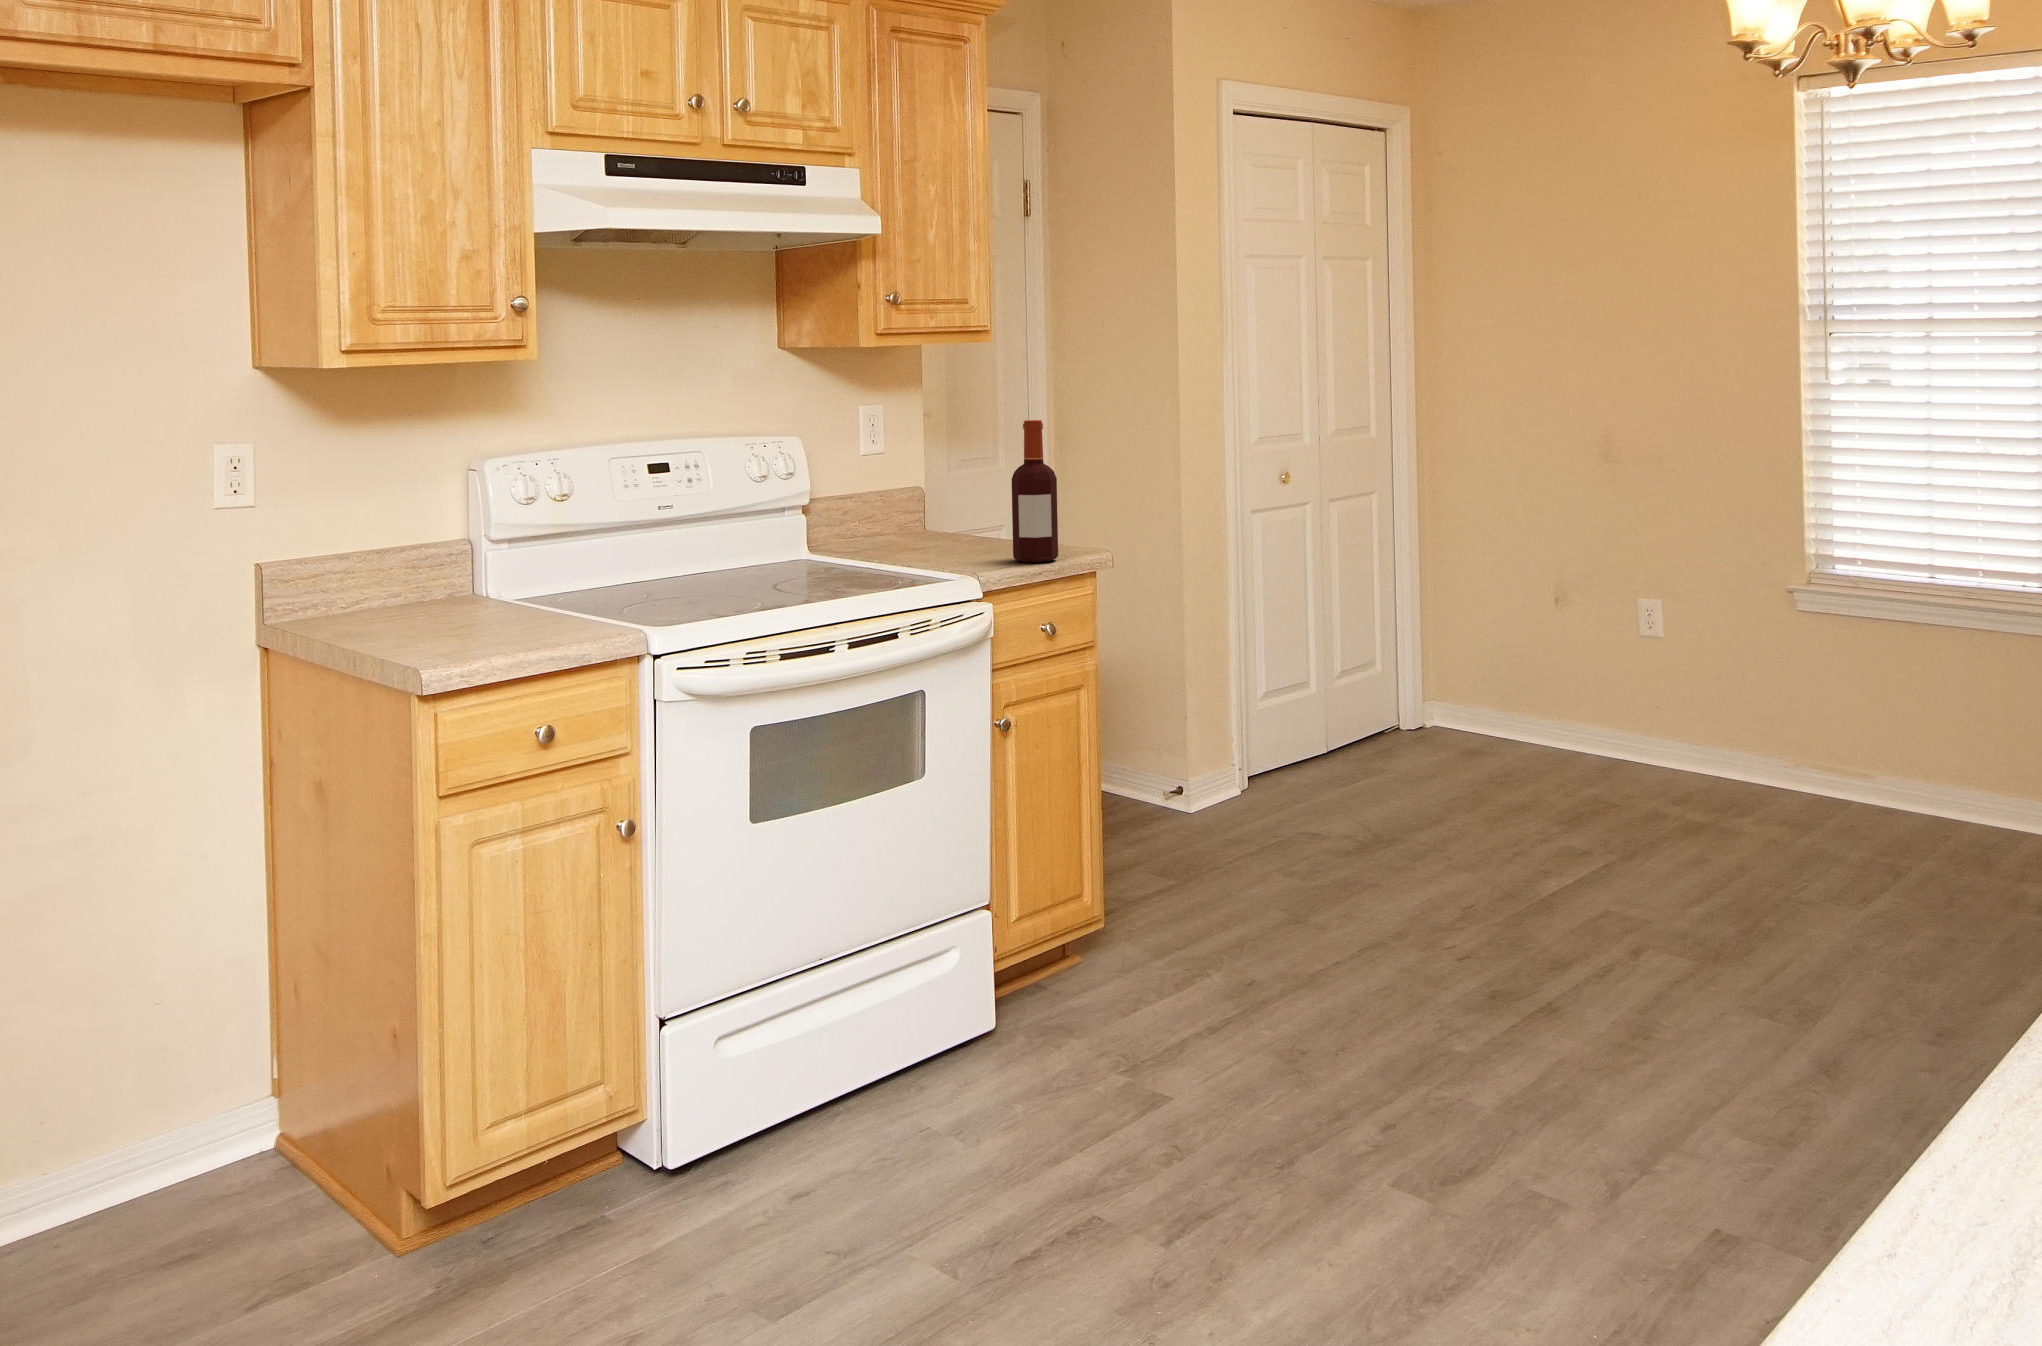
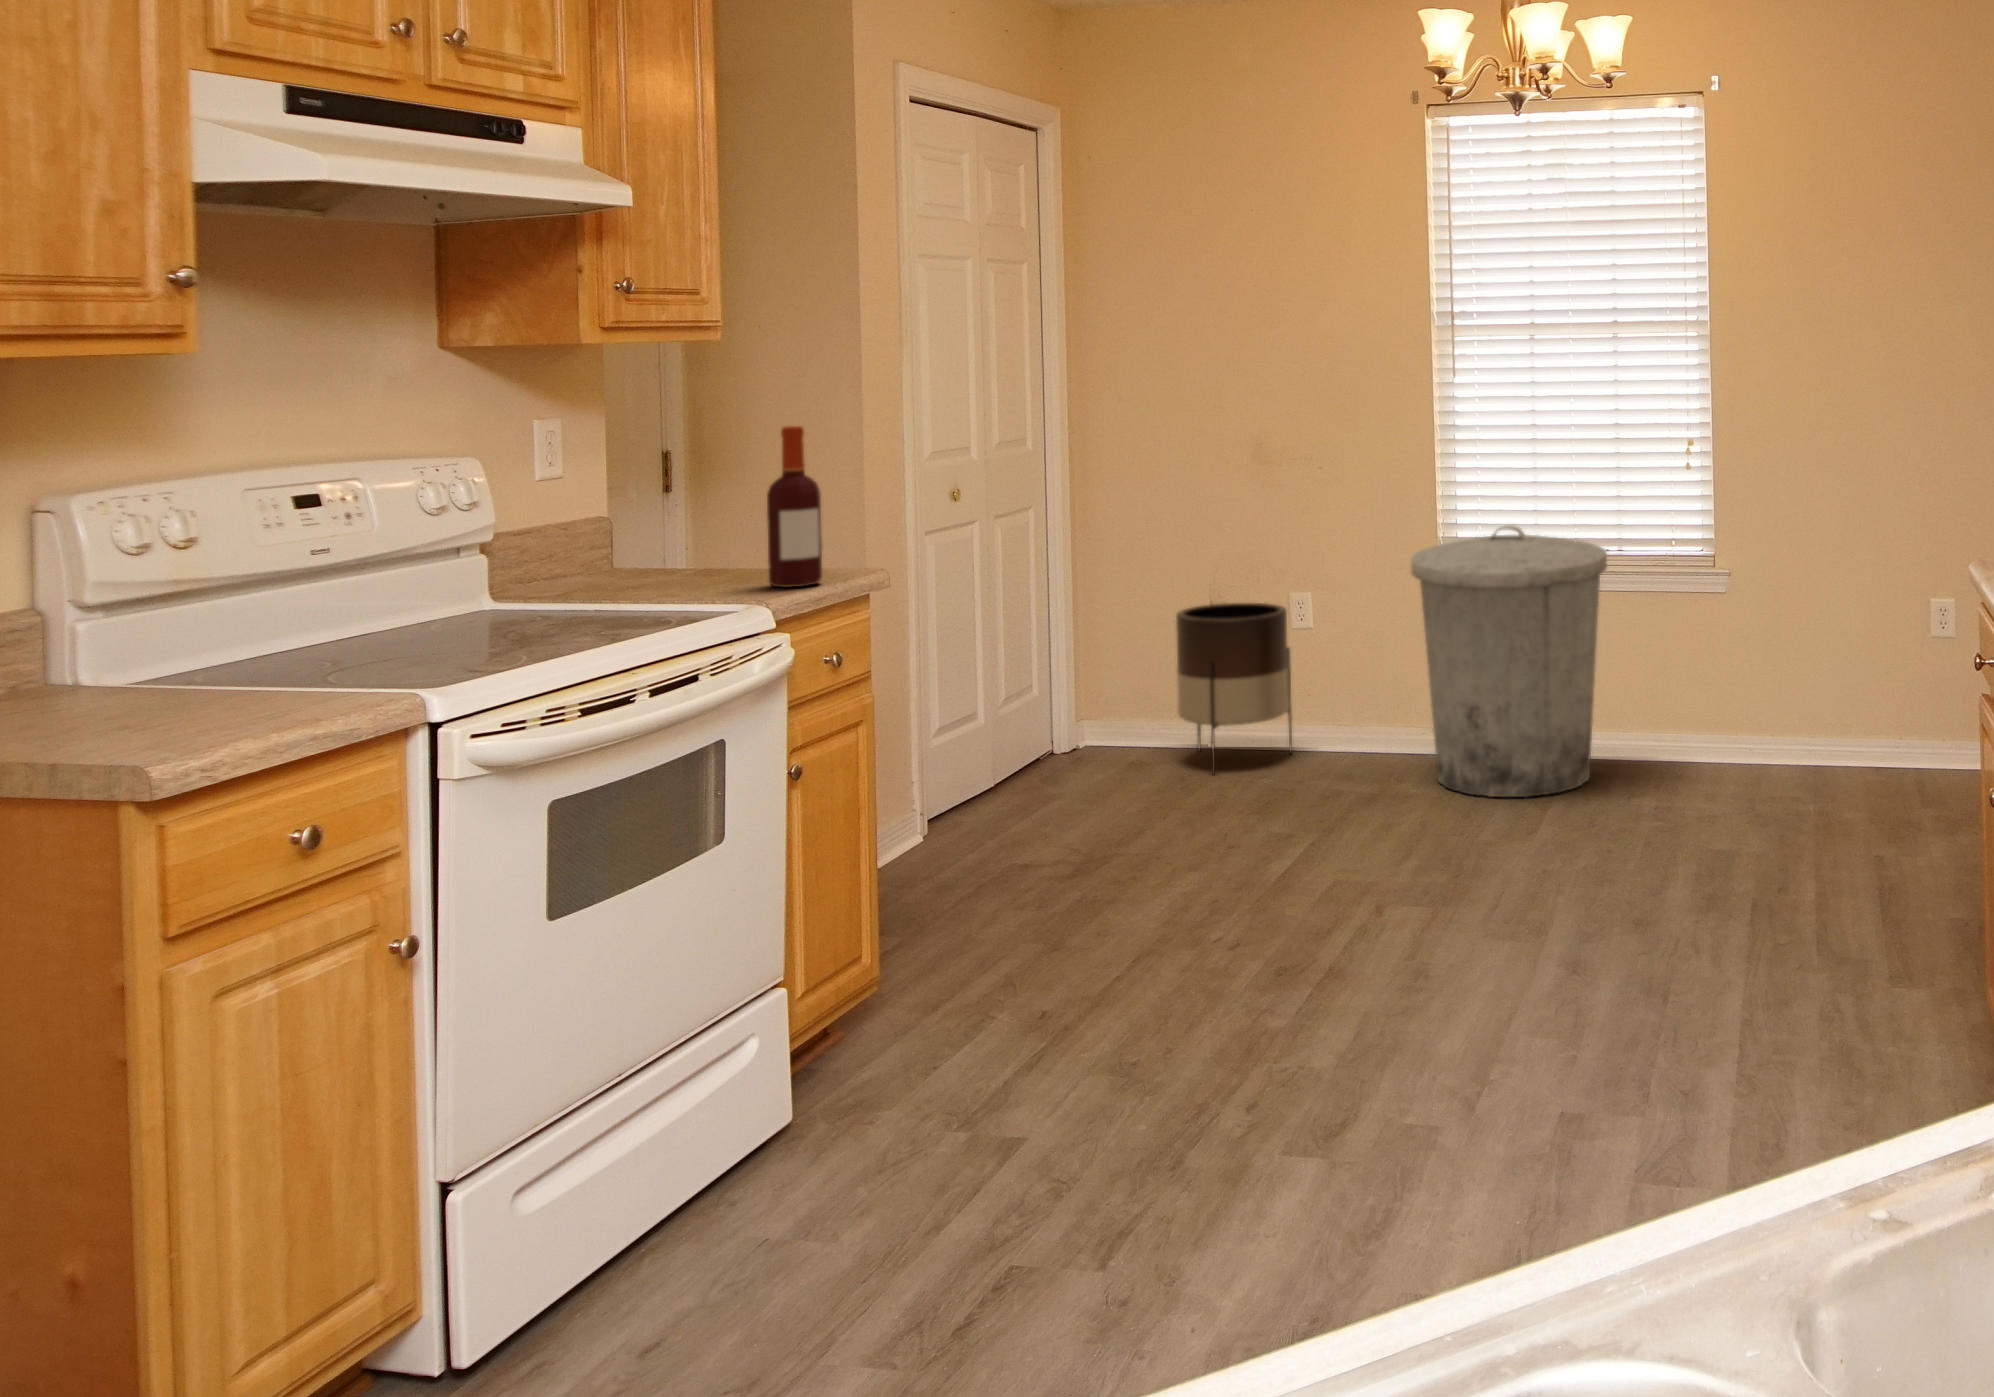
trash can: none [1752,548,2001,861] -> present [1411,525,1607,797]
planter: none [1514,605,1638,777] -> present [1176,603,1292,773]

